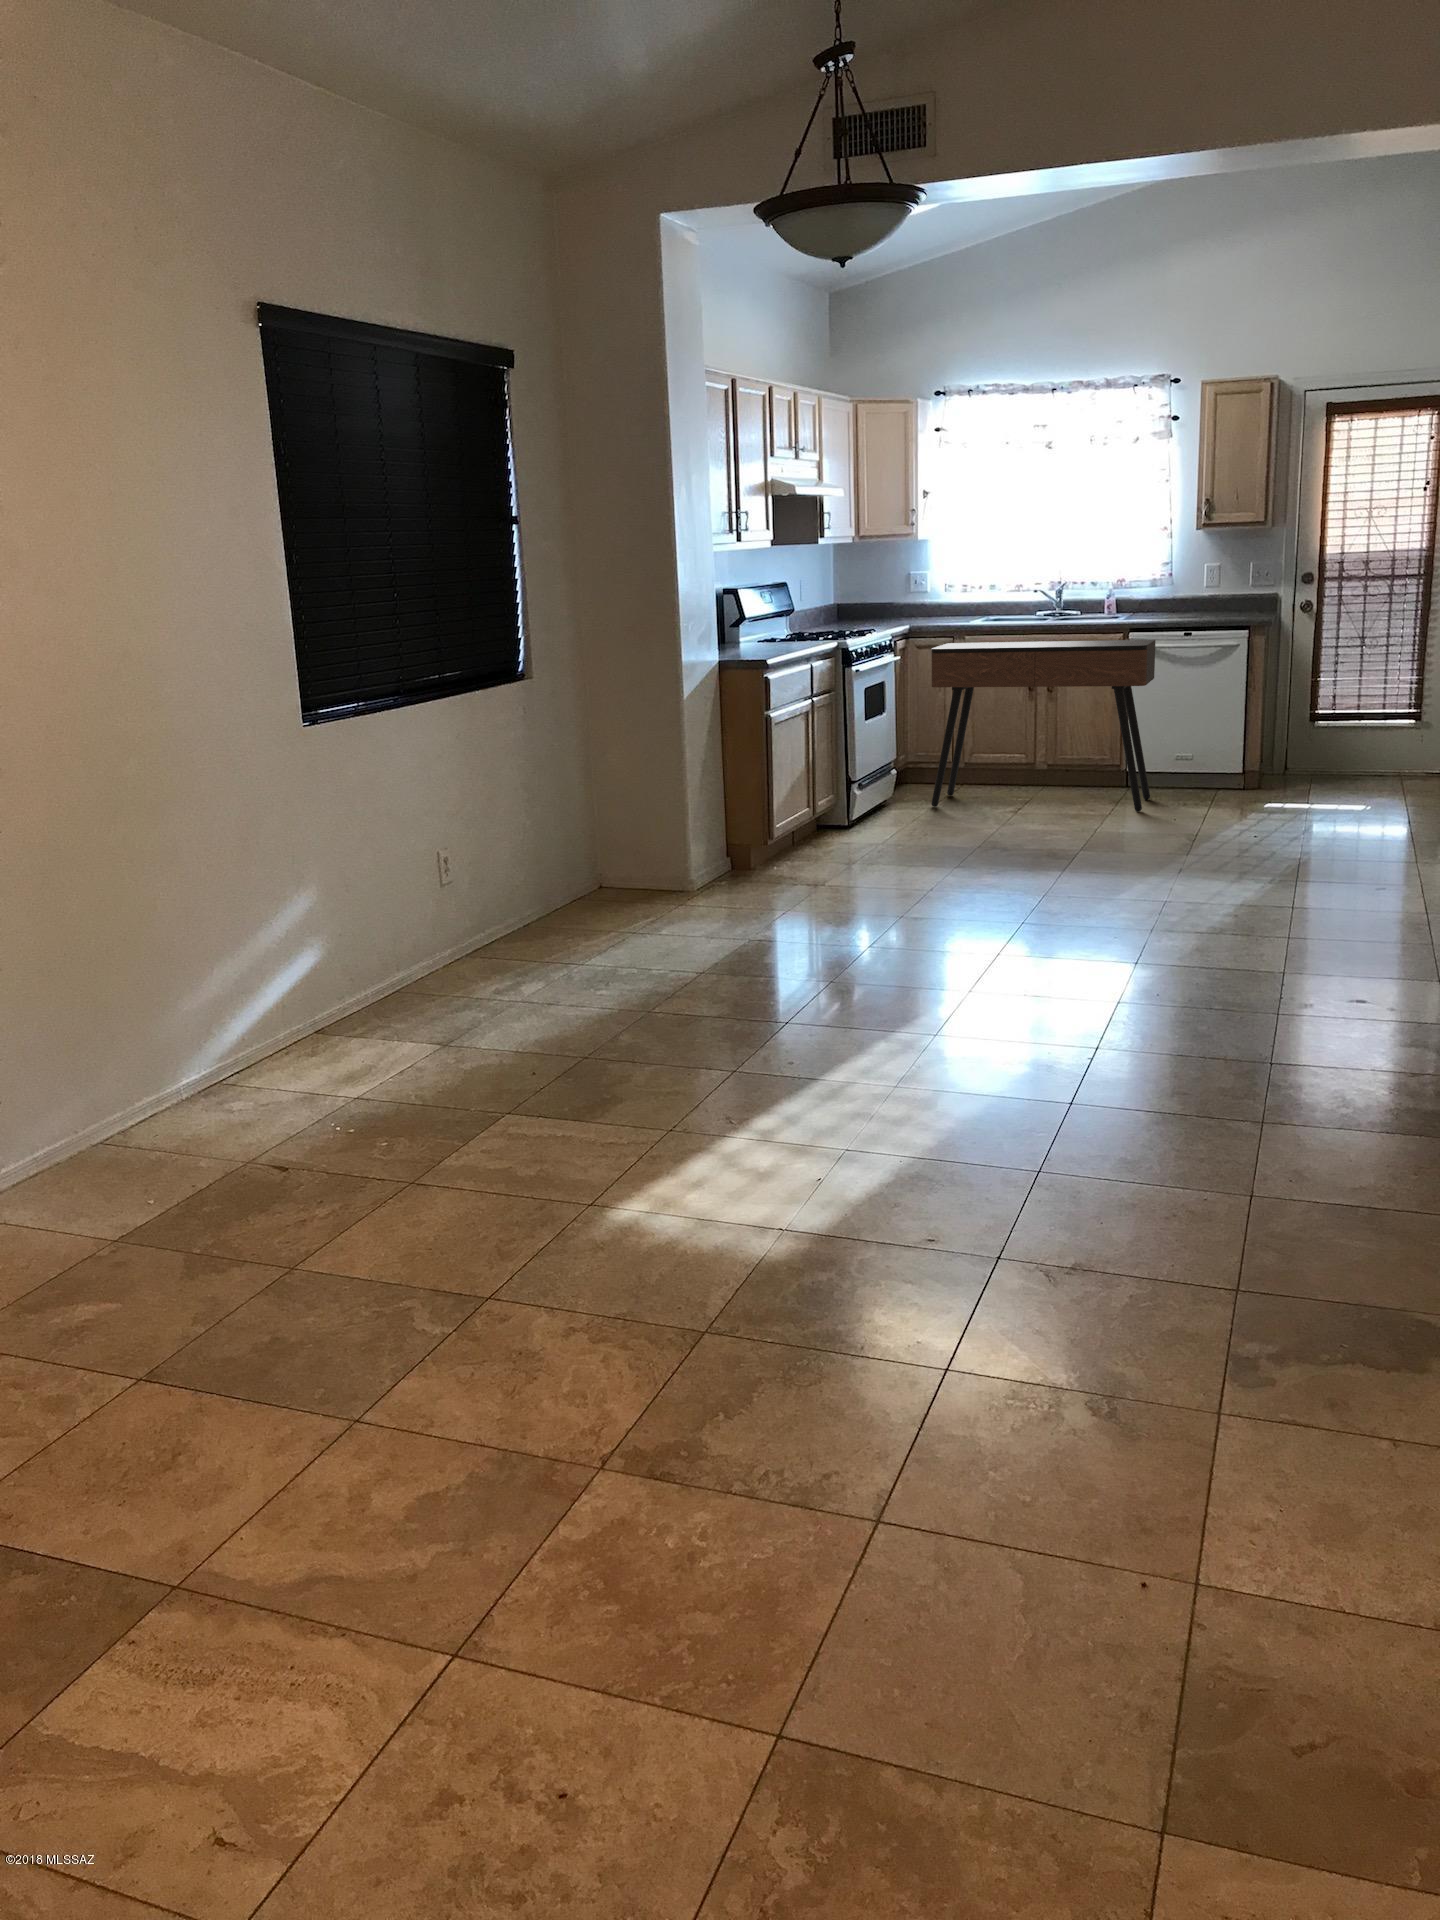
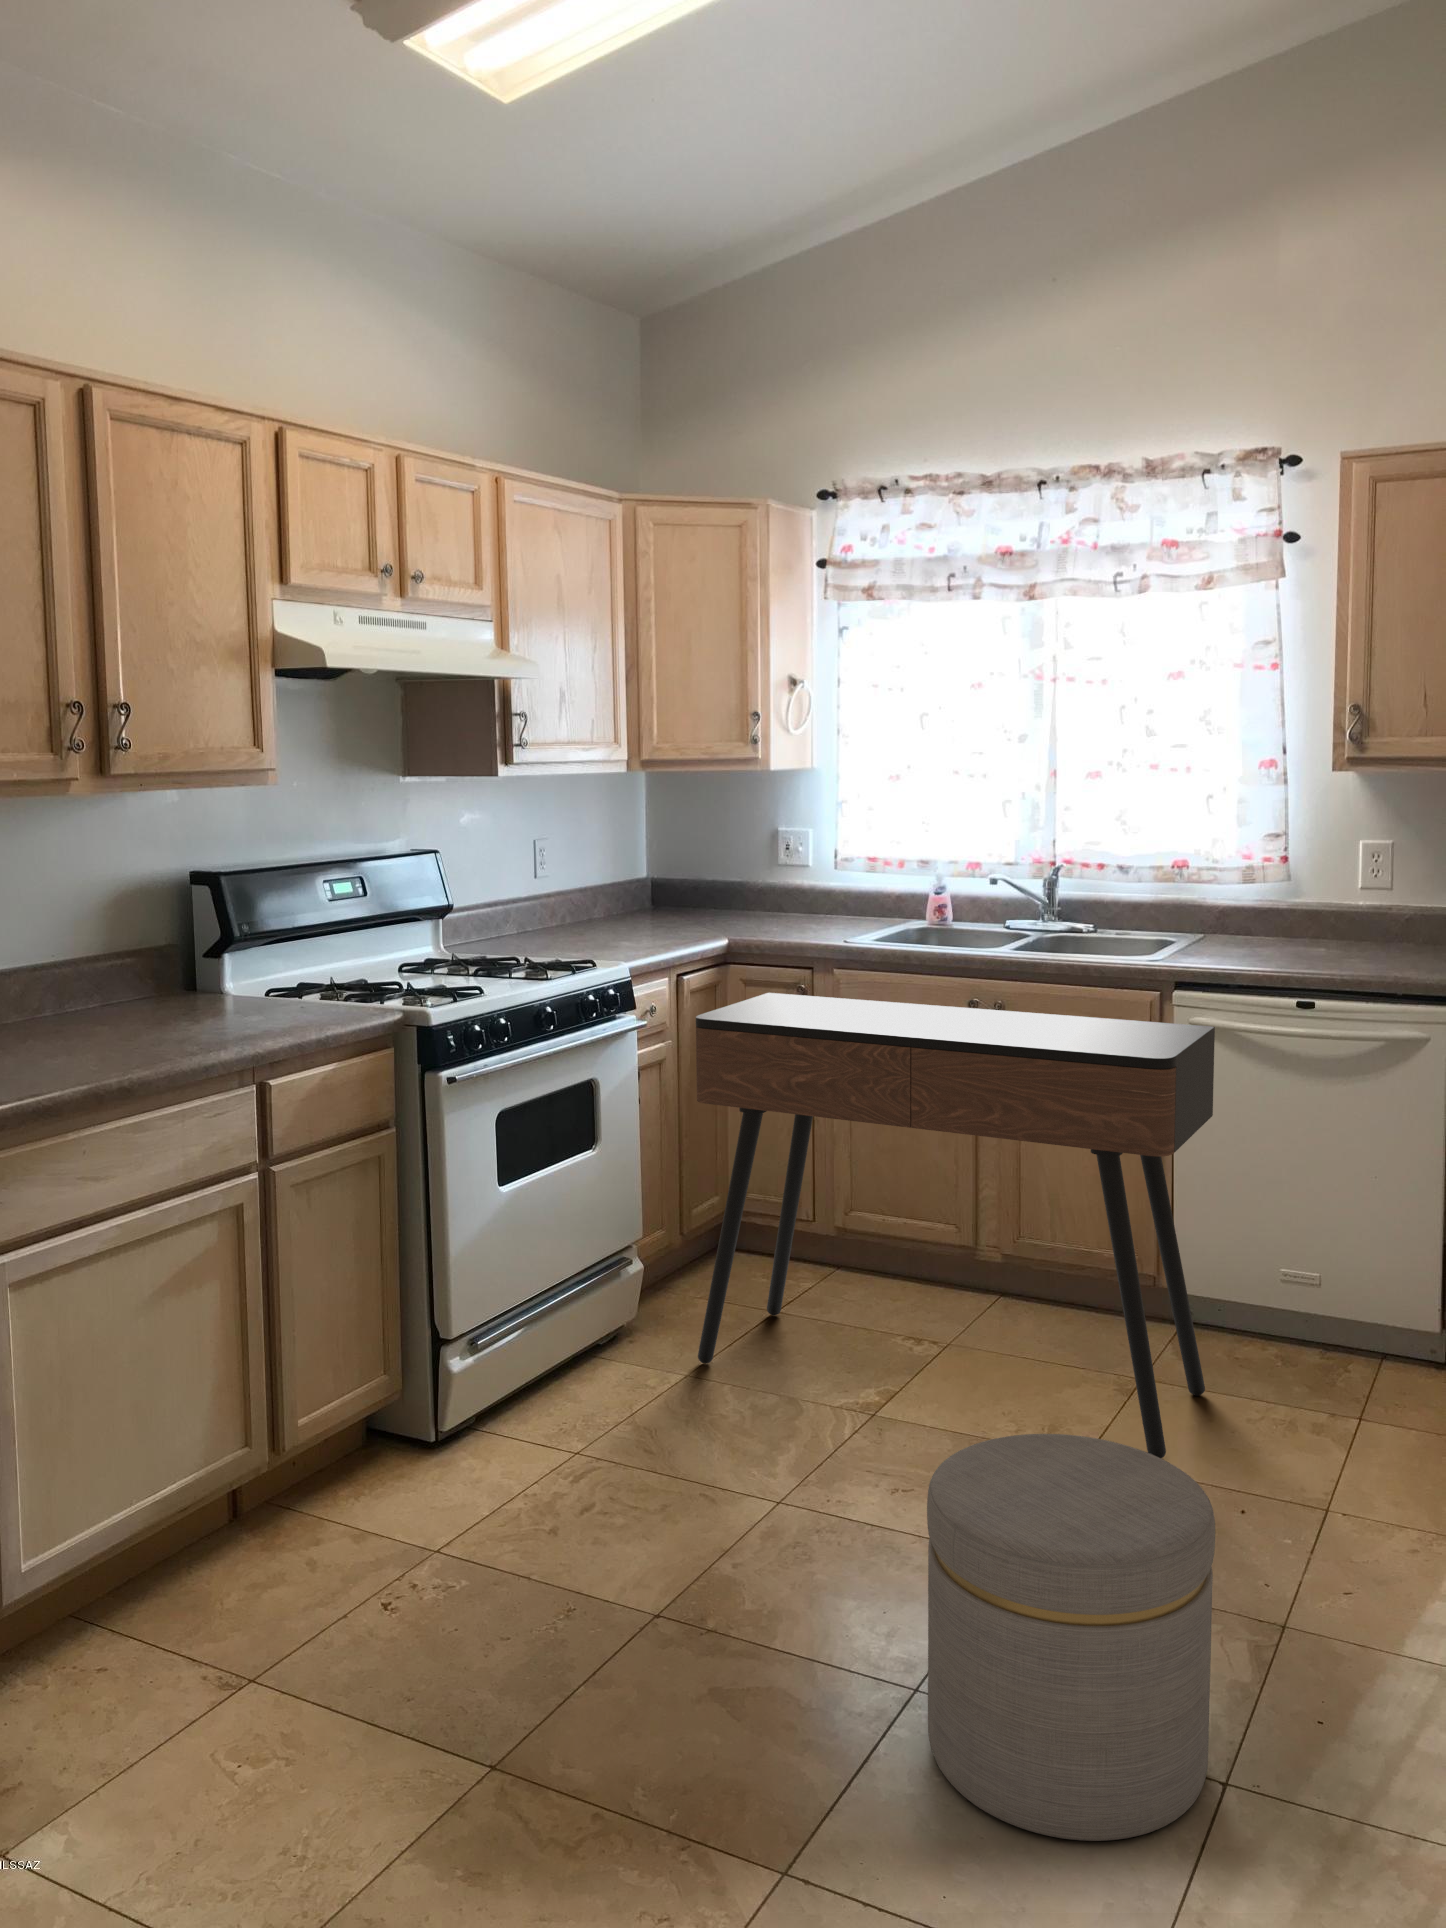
ottoman: none [1092,756,1187,860] -> present [927,1434,1215,1841]

